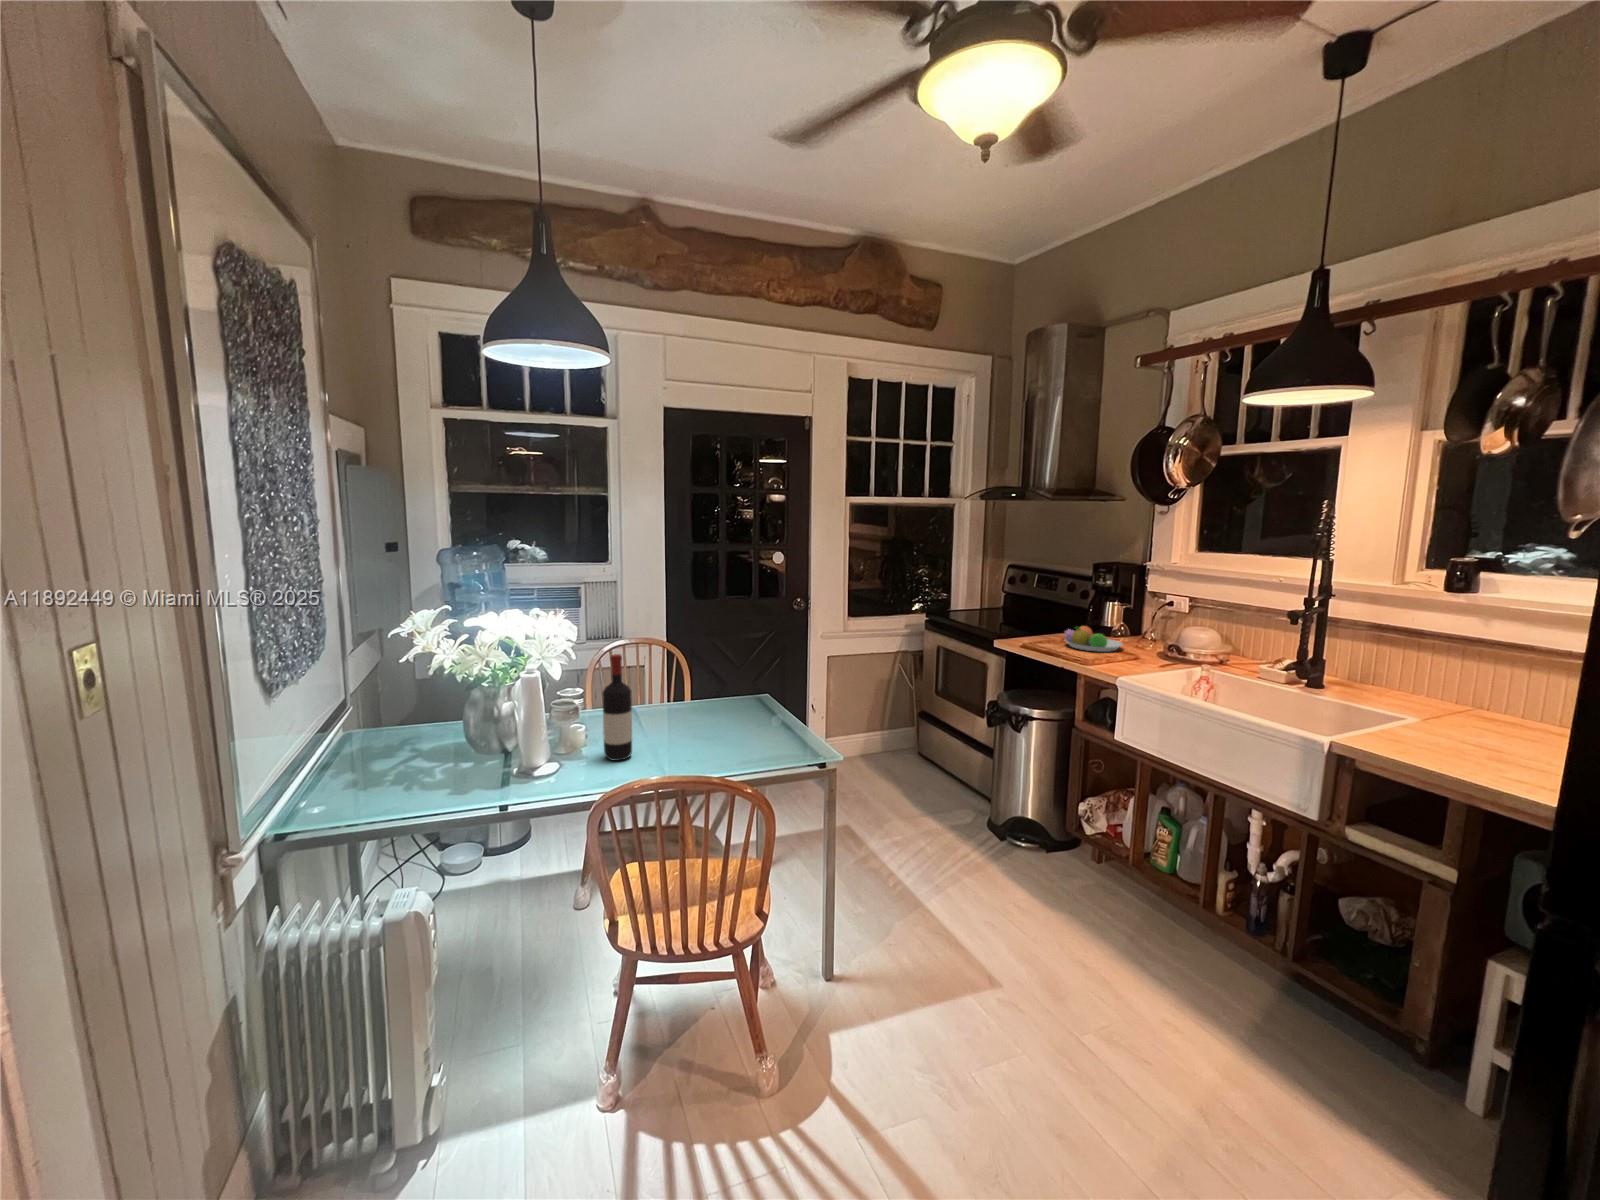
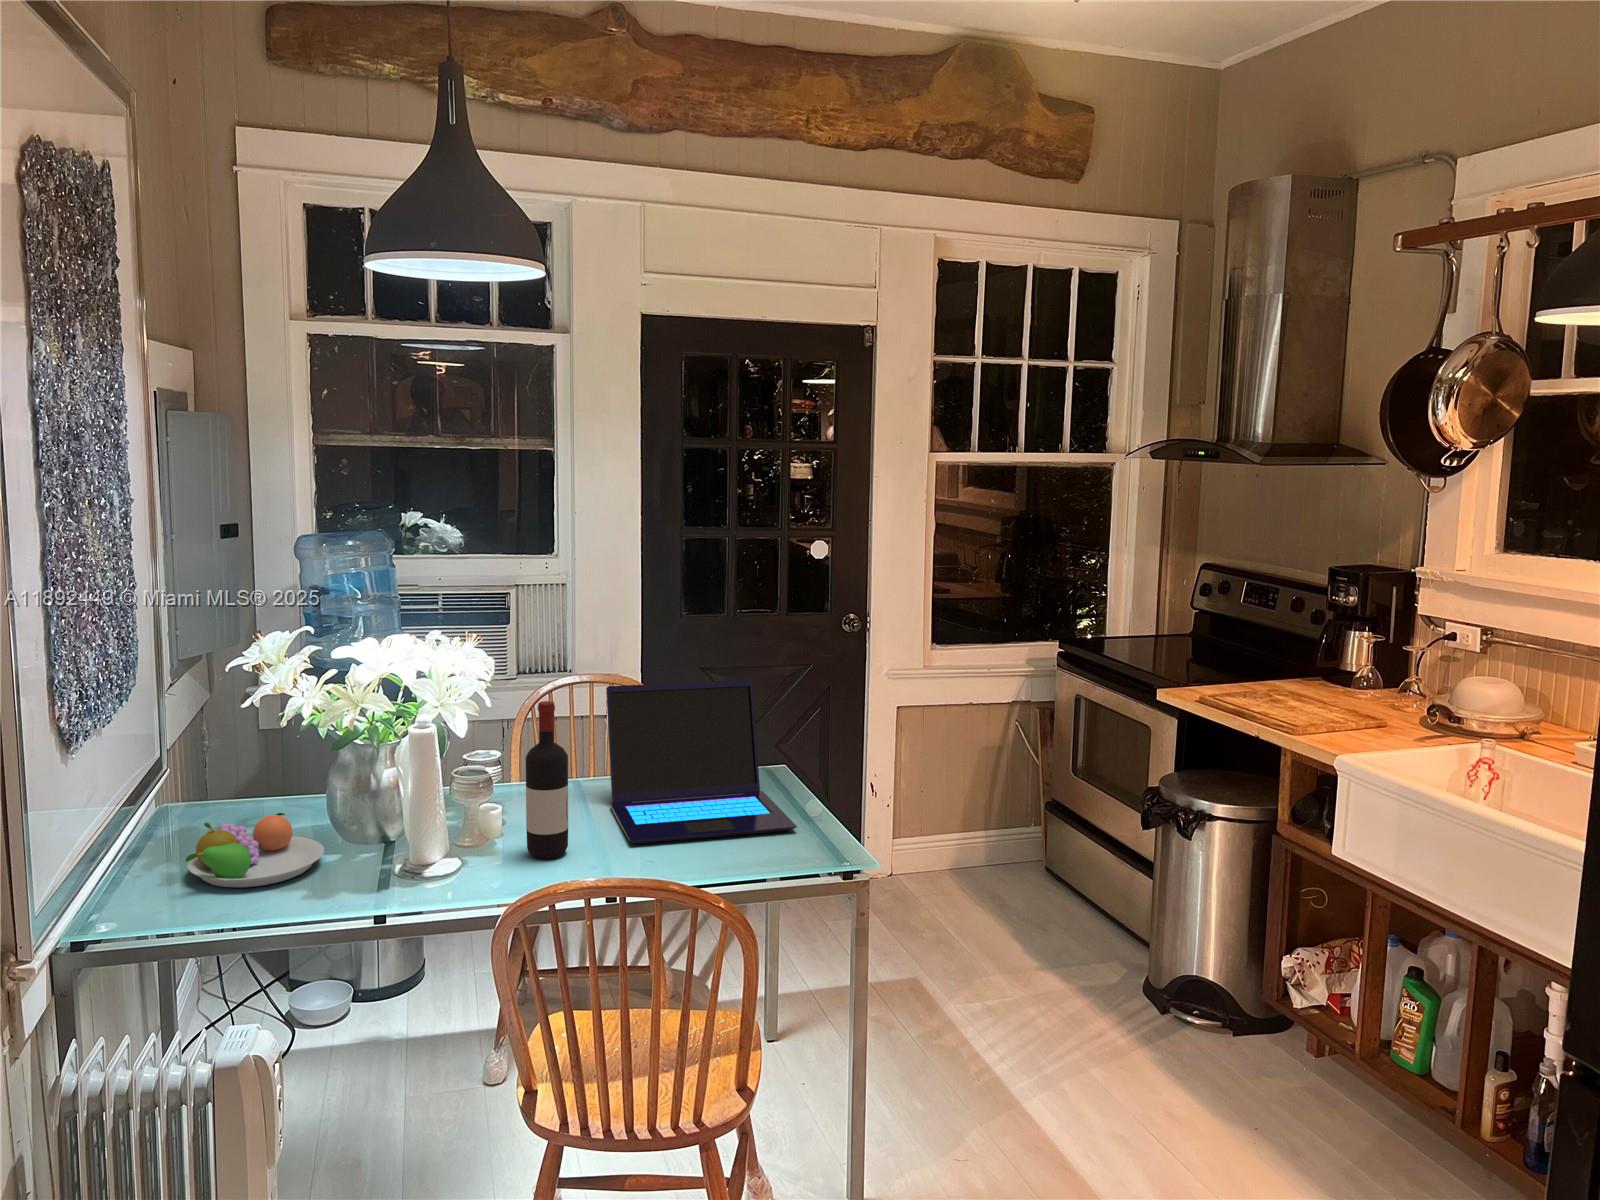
fruit bowl: present [1065,626,1123,652] -> present [186,813,324,888]
laptop: none [652,639,783,748] -> present [606,680,797,844]

